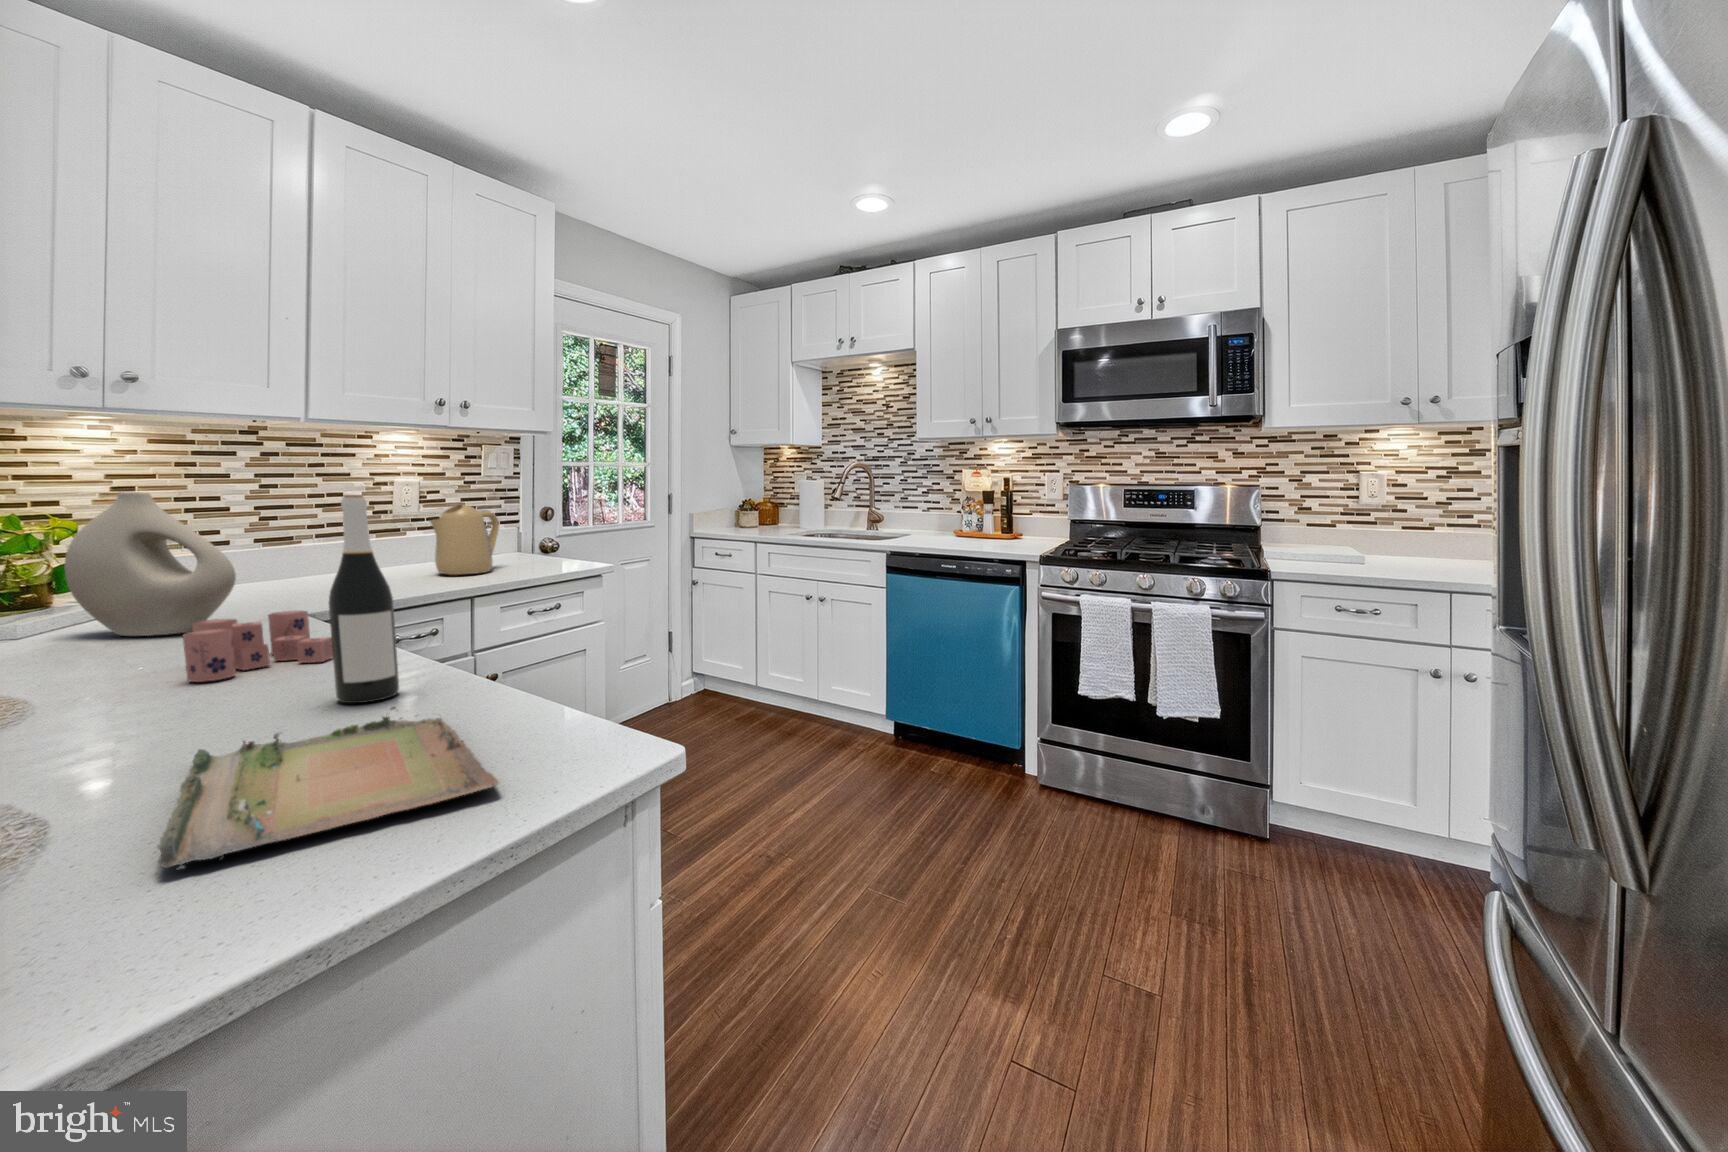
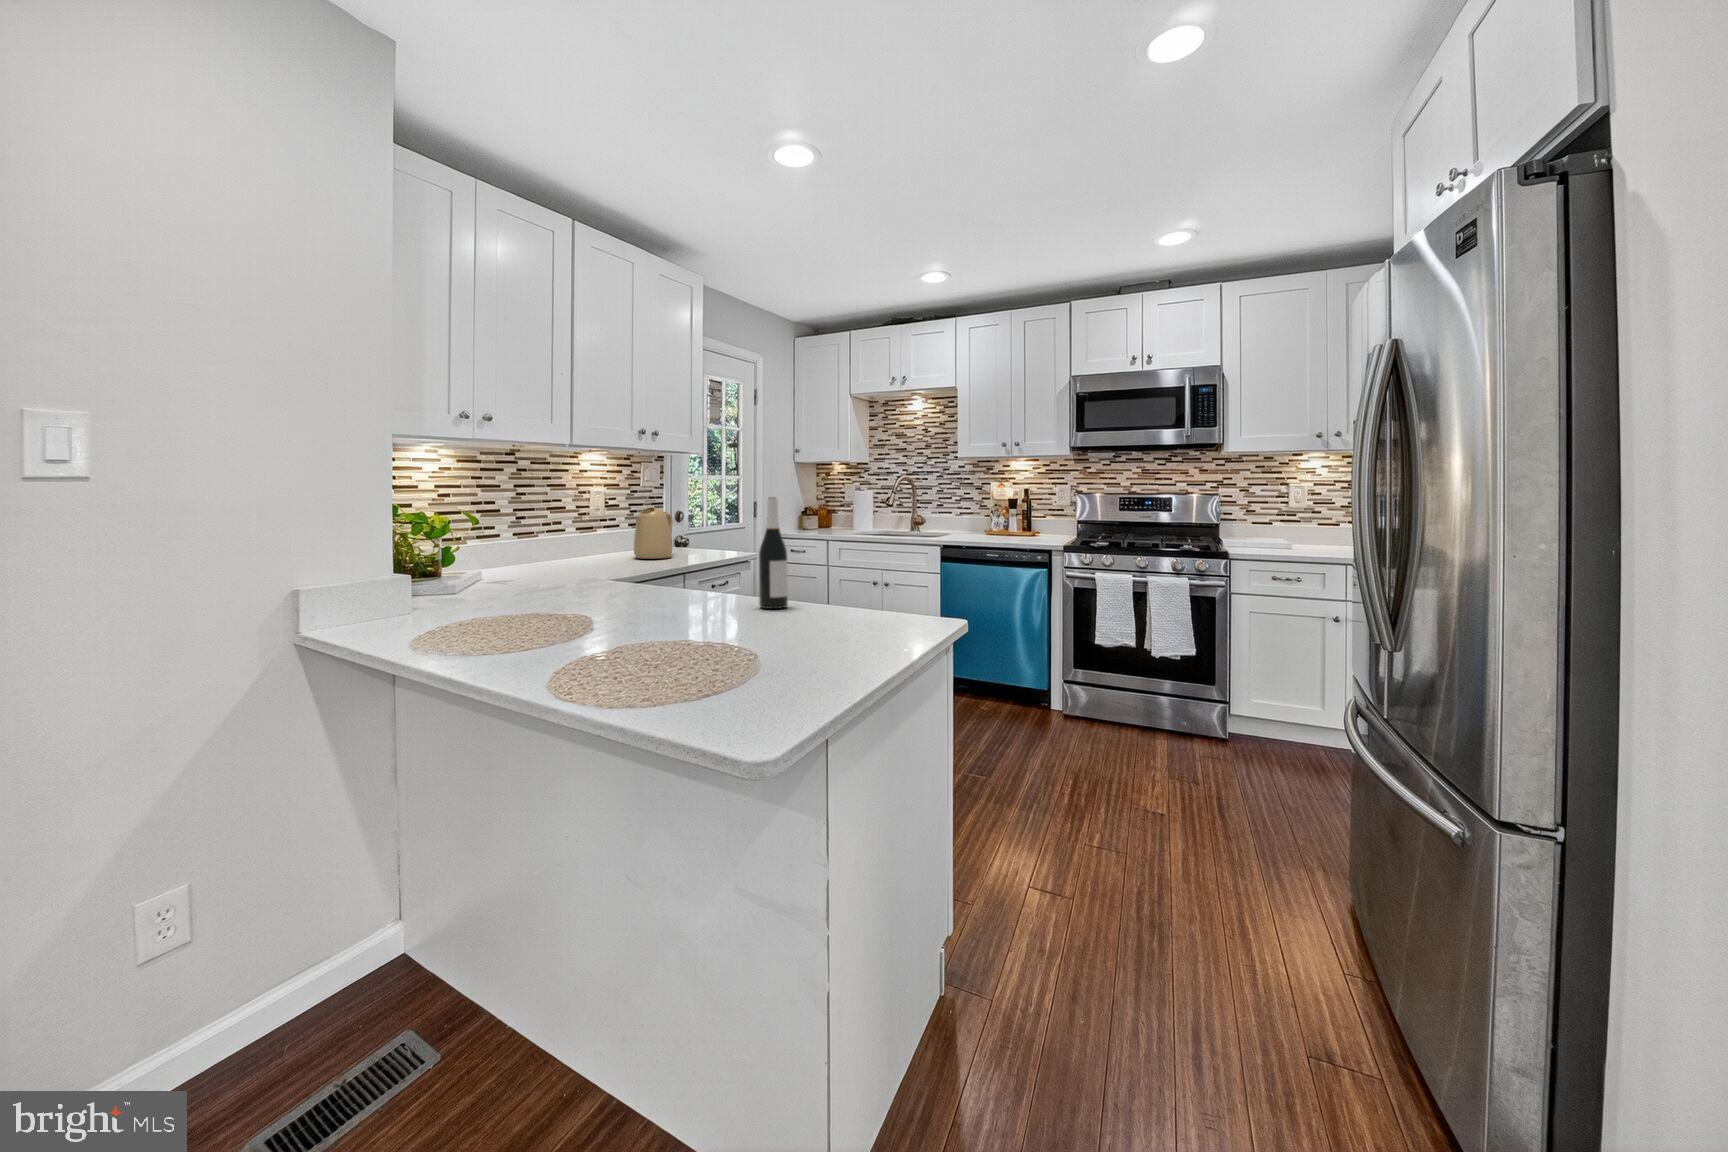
vase: present [64,492,236,636] -> none [500,497,598,588]
candle: present [183,611,333,682] -> none [632,569,702,603]
tray: present [158,707,499,869] -> none [761,601,926,641]

